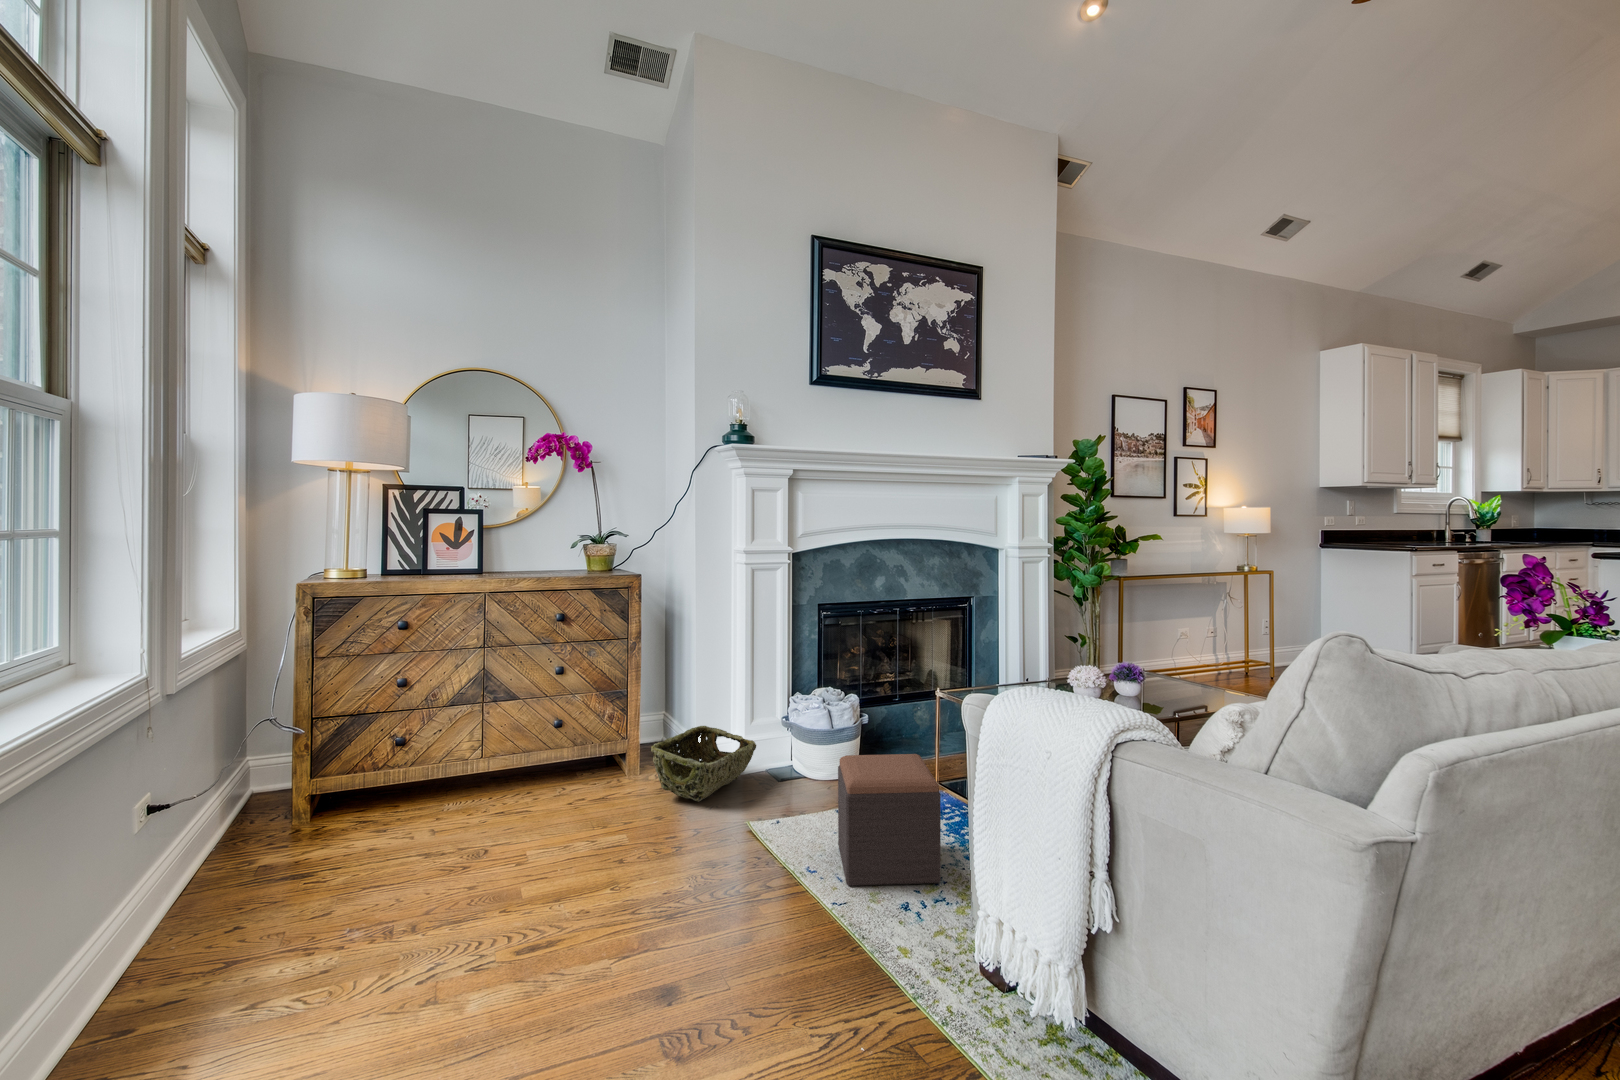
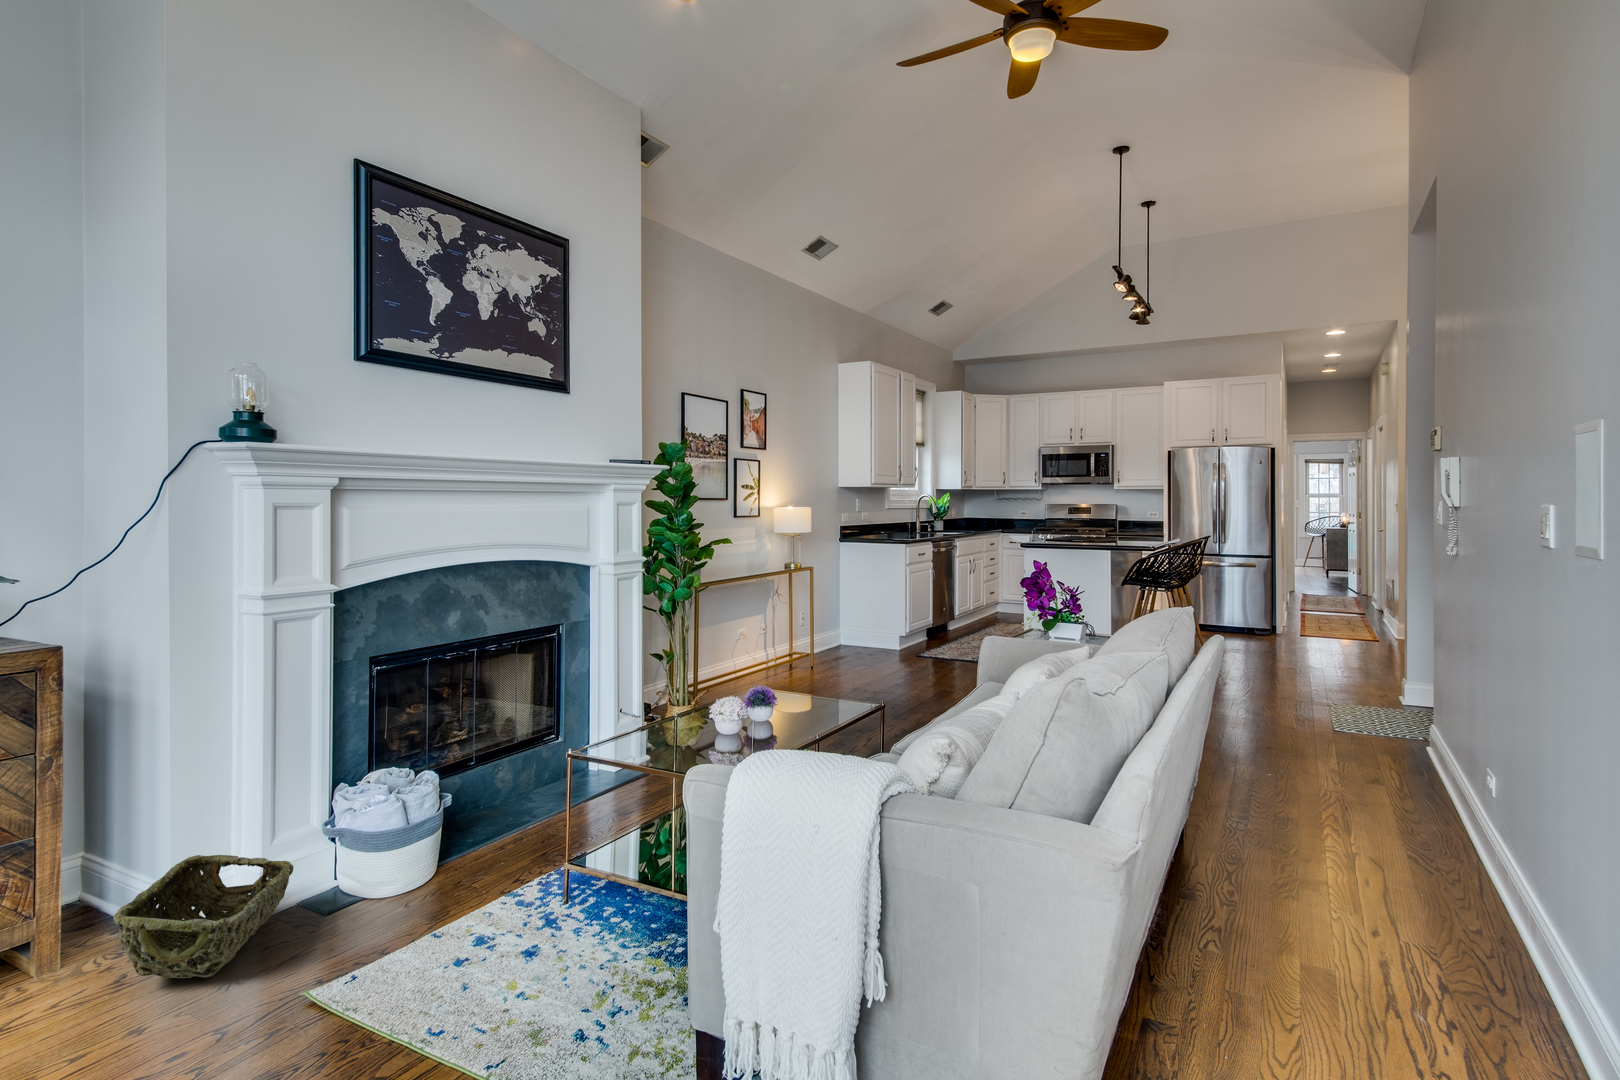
footstool: present [838,754,941,886] -> none [458,841,607,1036]

